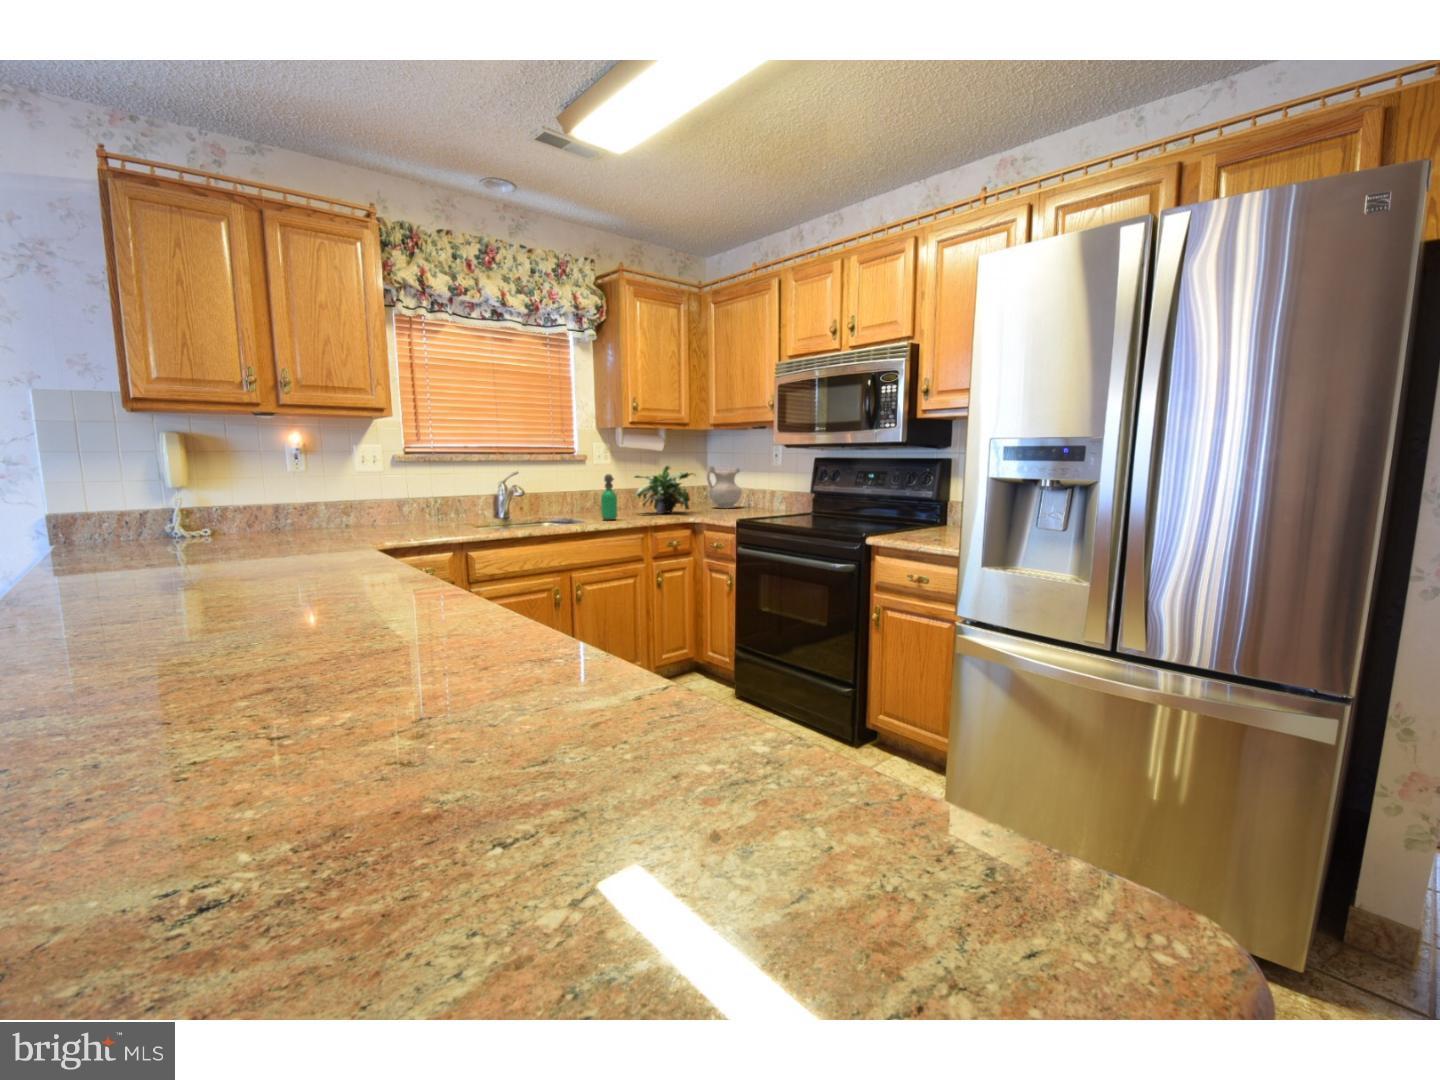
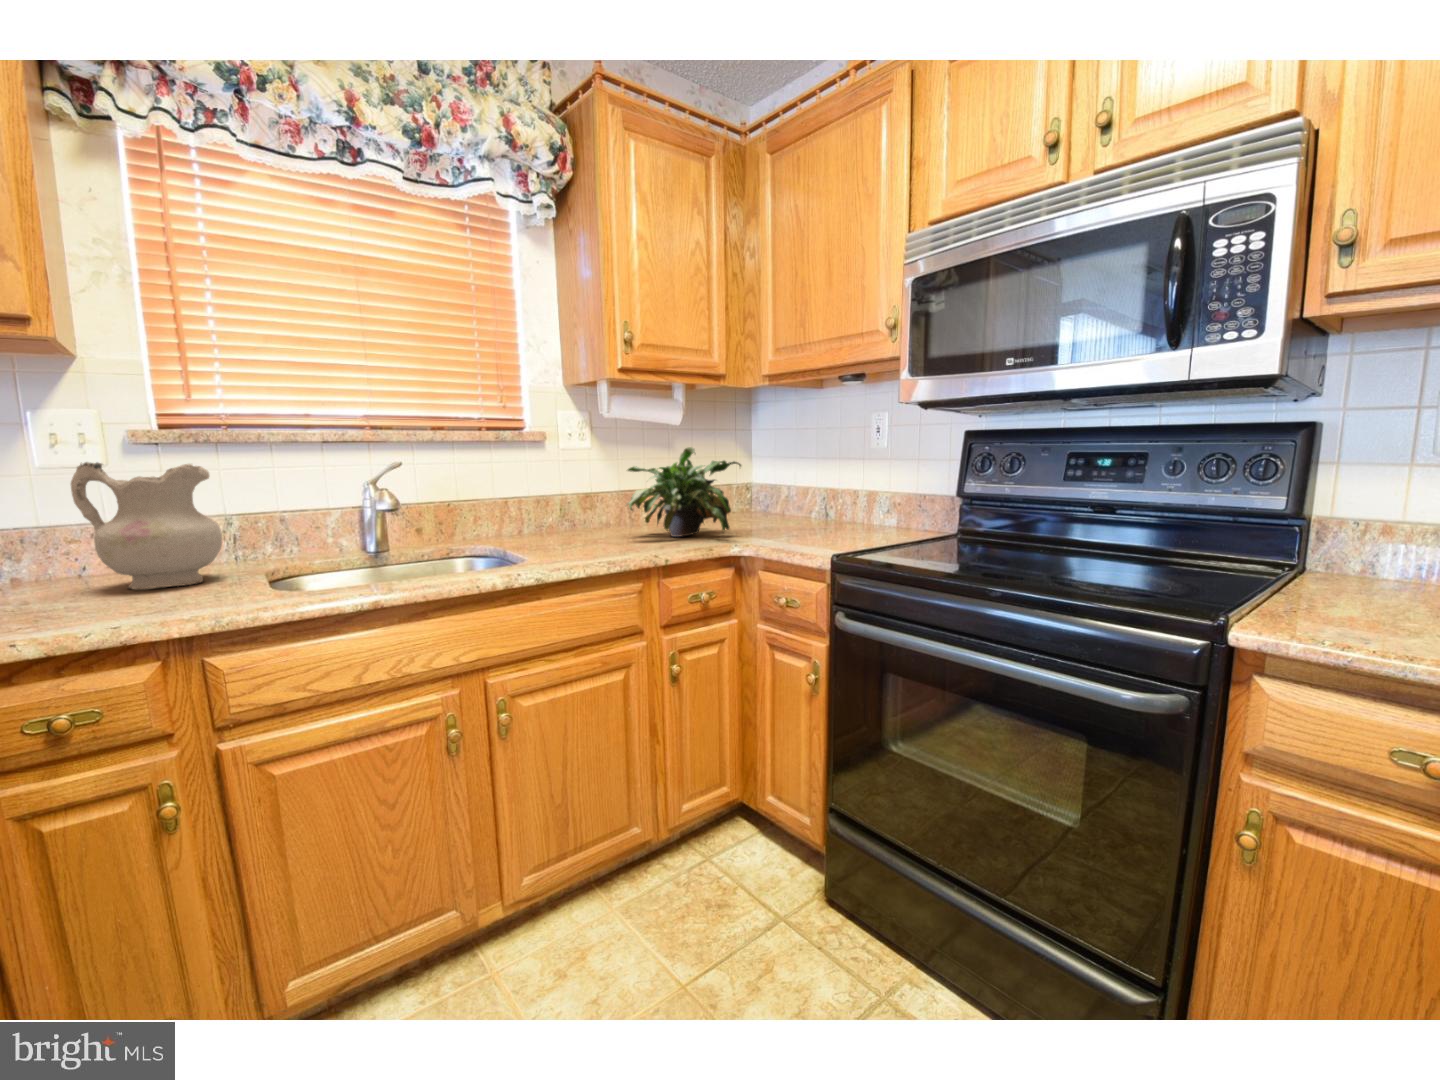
ceramic pitcher: present [707,467,741,508] -> present [71,462,222,589]
soap dispenser: present [601,474,617,520] -> none [556,465,590,557]

